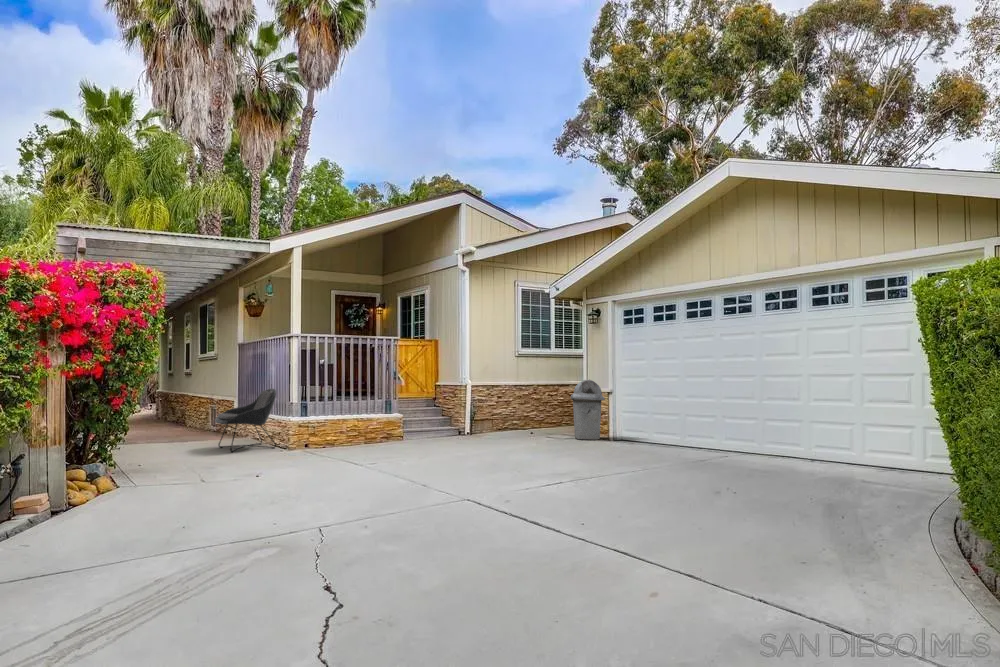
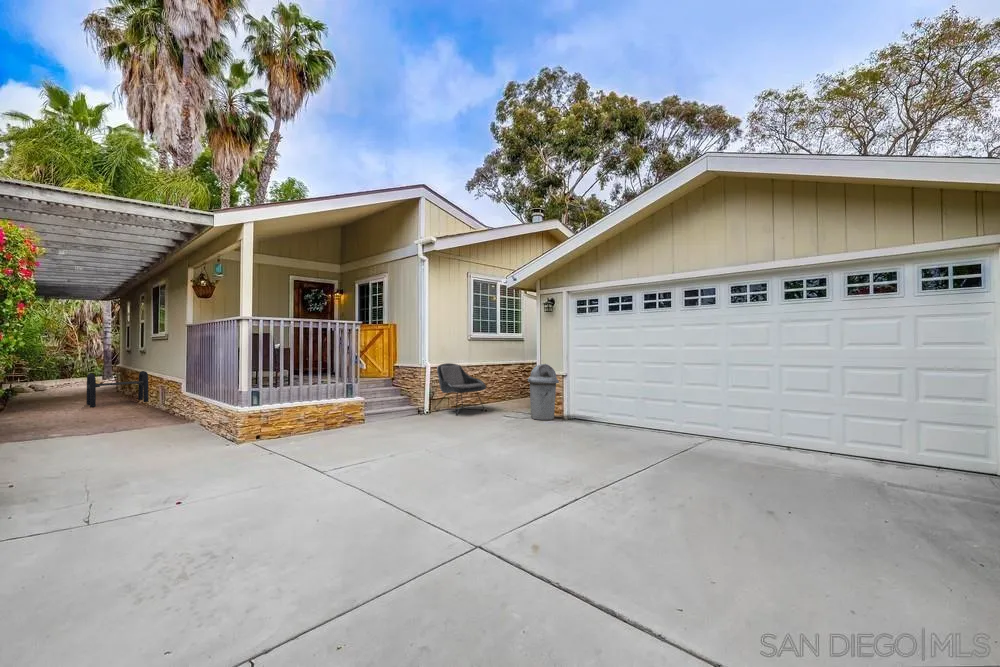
lounge chair: present [215,389,276,452] -> present [435,363,486,415]
bench: none [144,392,197,426] -> present [86,371,148,407]

